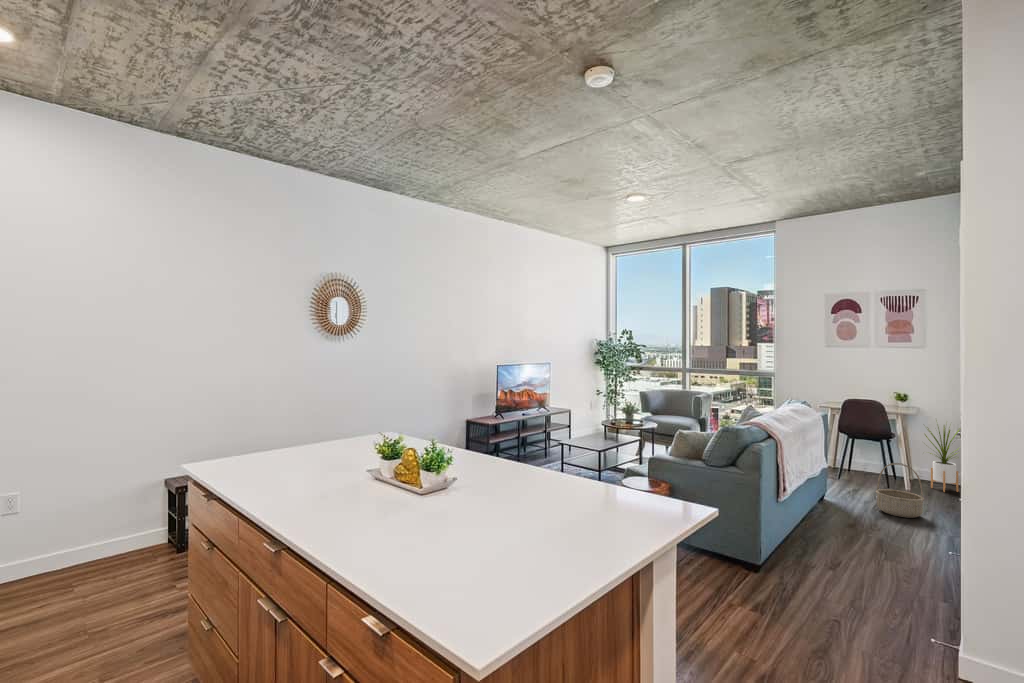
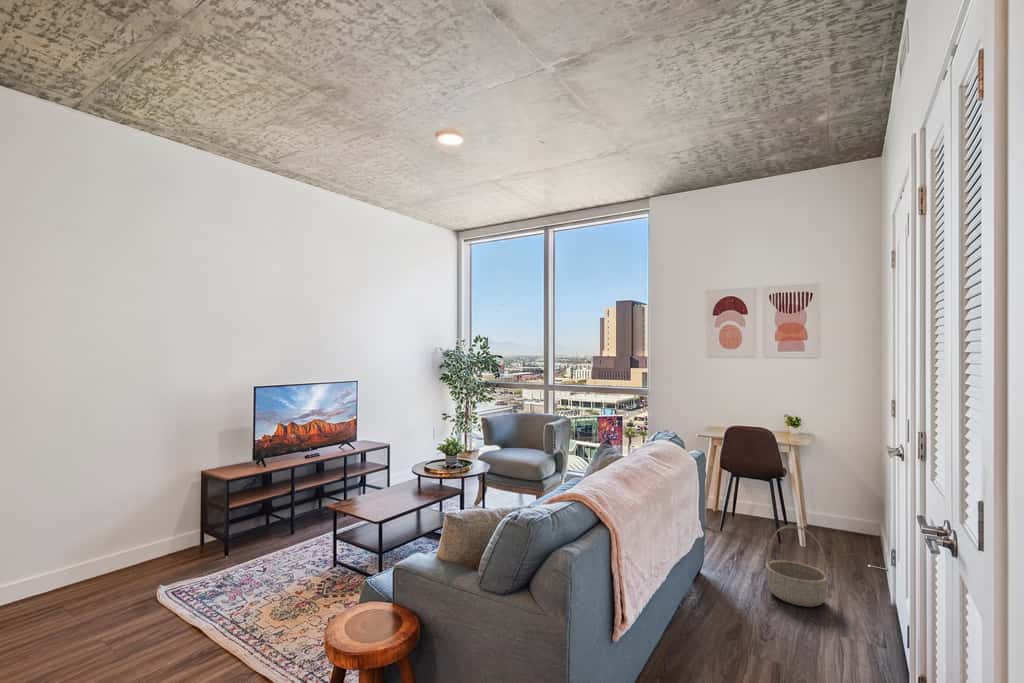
house plant: present [925,425,959,492] -> none [819,449,875,548]

